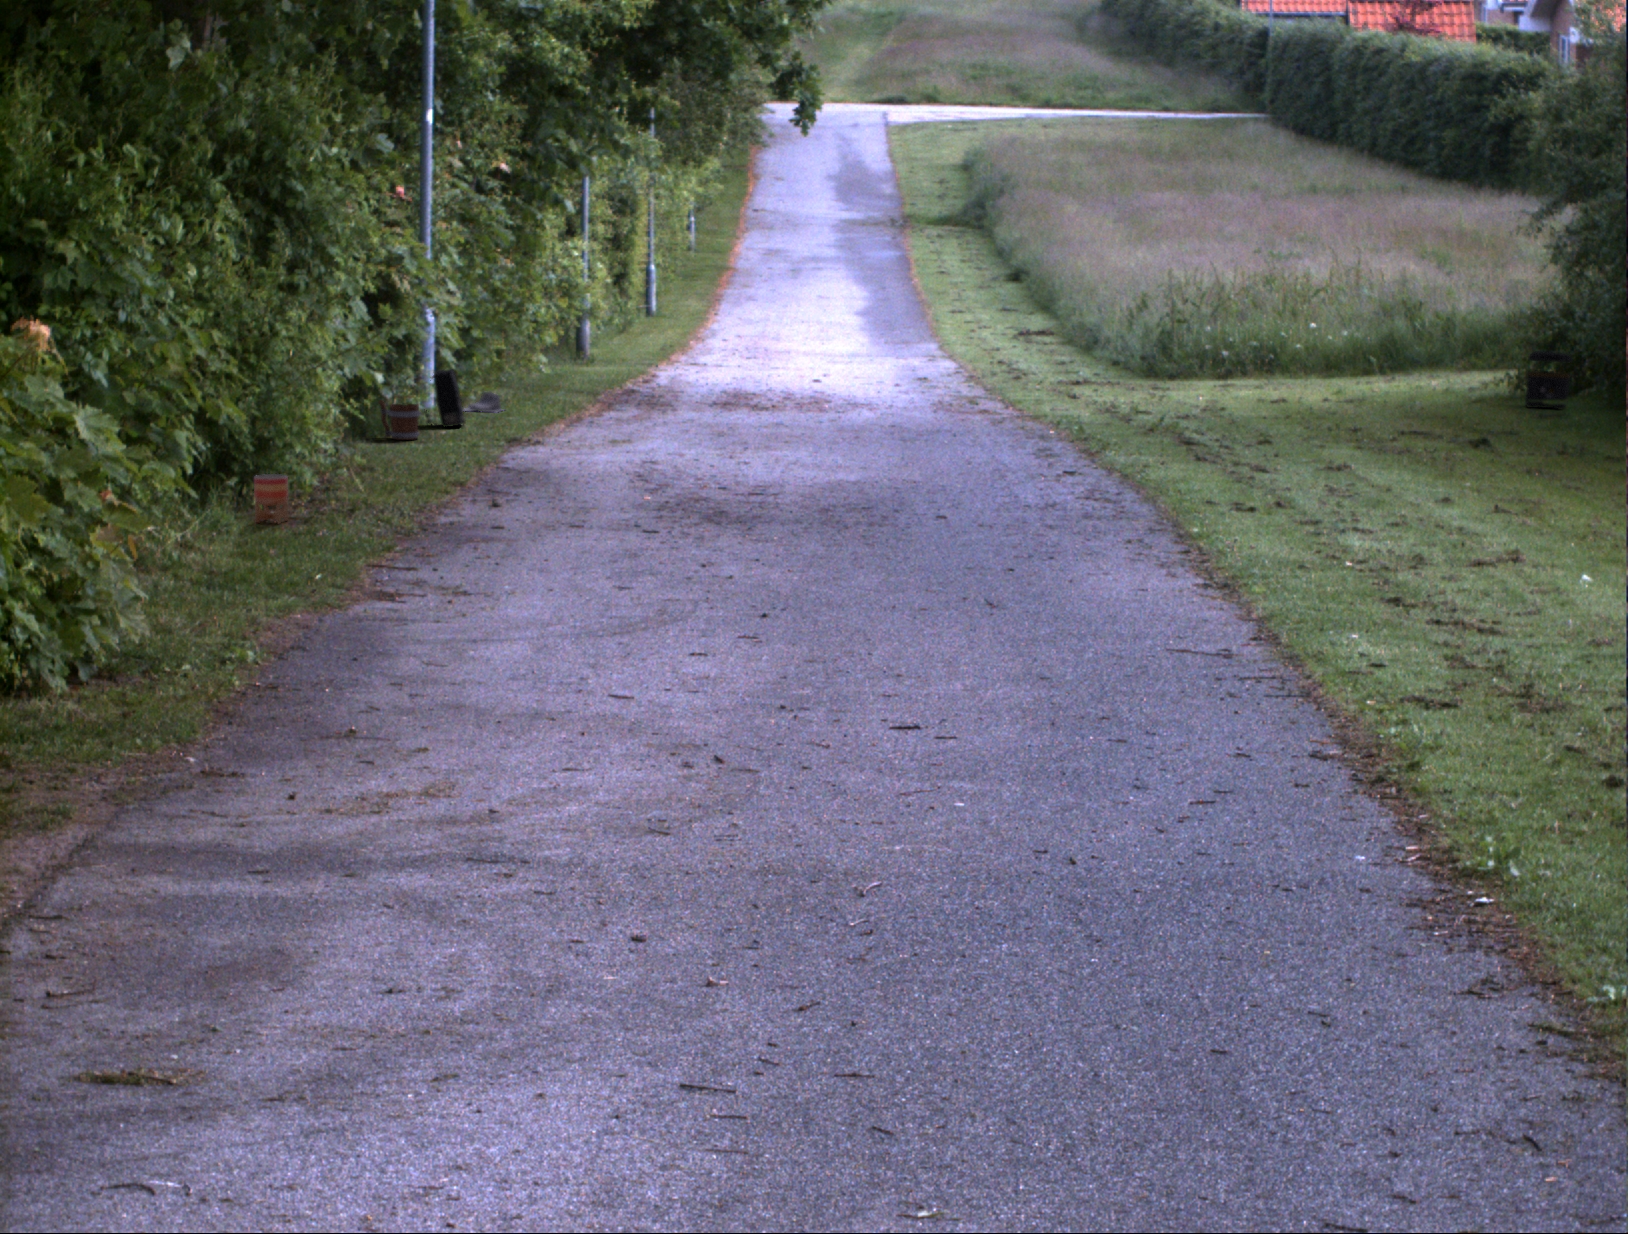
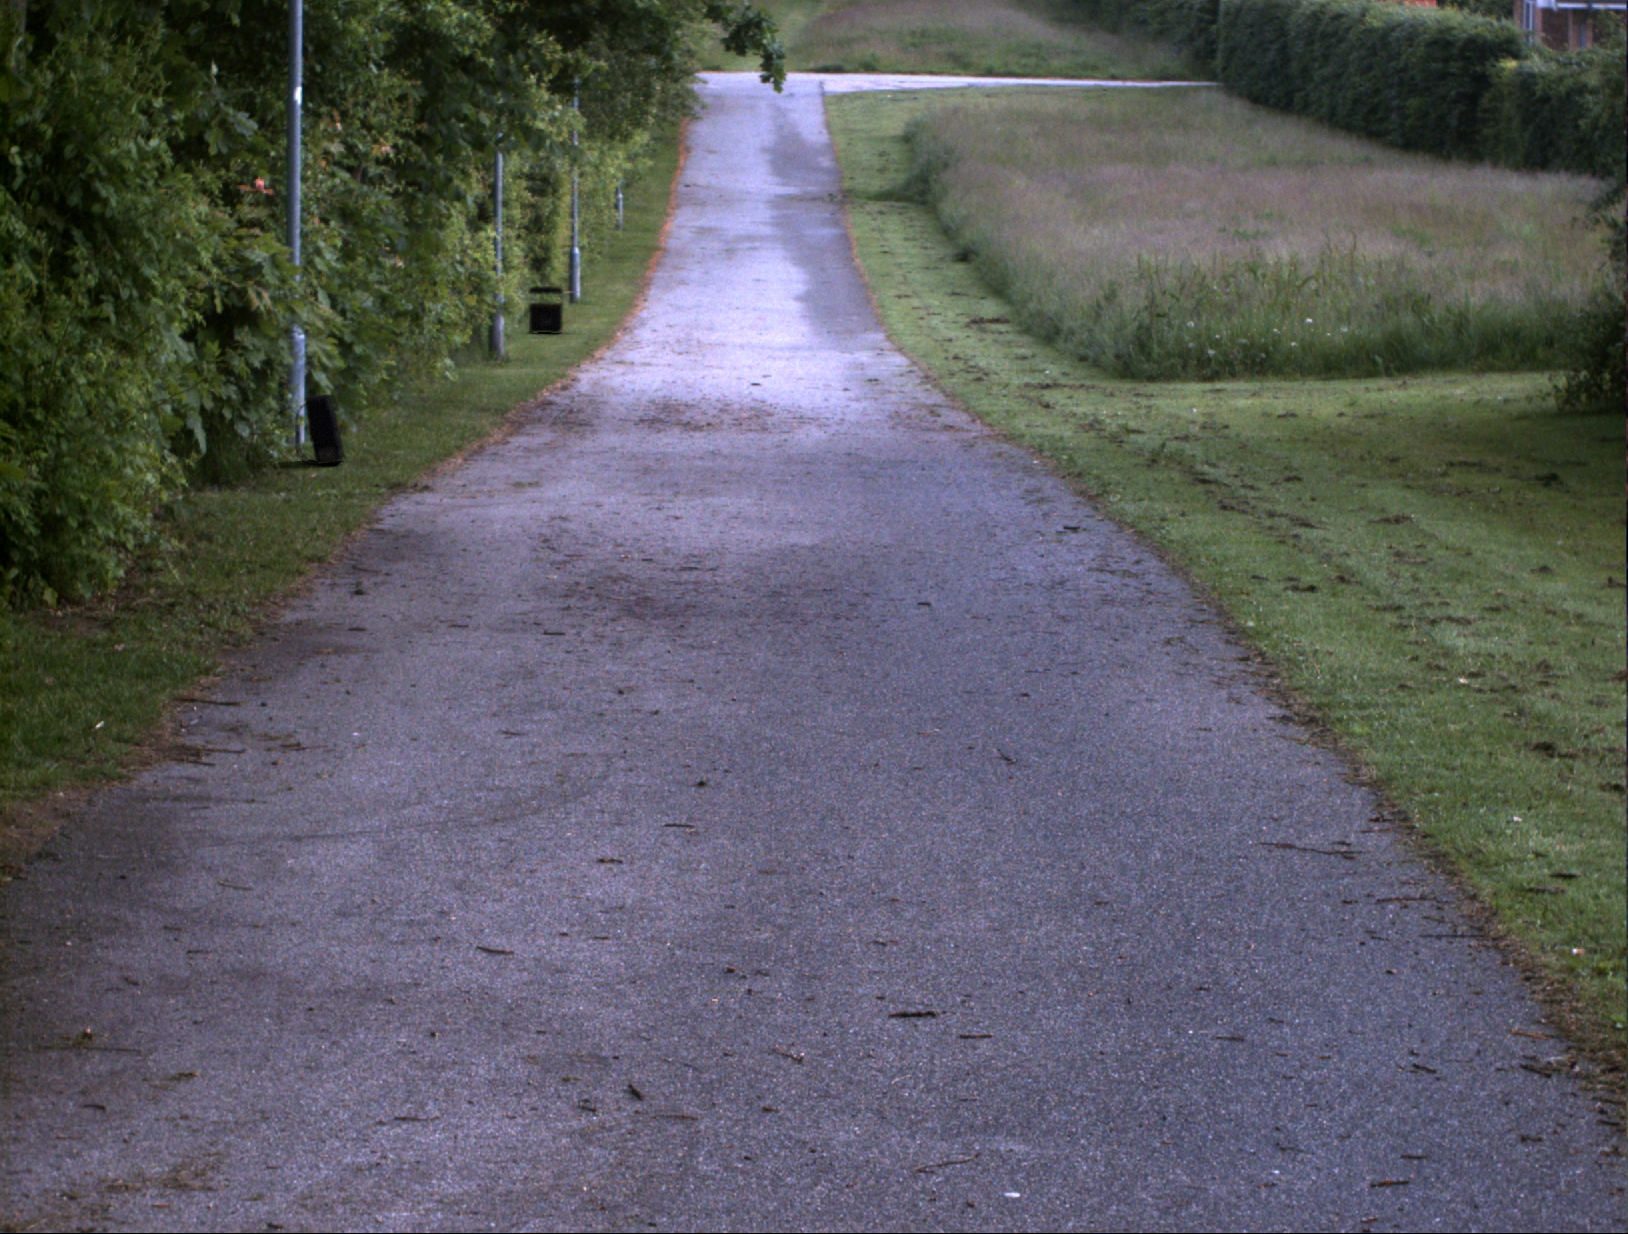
toolbox: present [1525,351,1572,409] -> present [528,286,563,334]
boots: present [464,391,502,412] -> none [343,414,398,441]
bucket: present [379,400,421,440] -> none [236,436,288,486]
planter: present [254,474,289,524] -> none [41,565,89,632]

